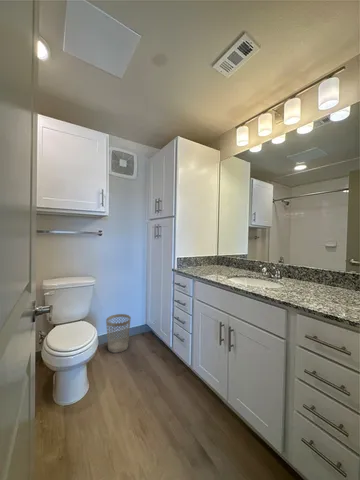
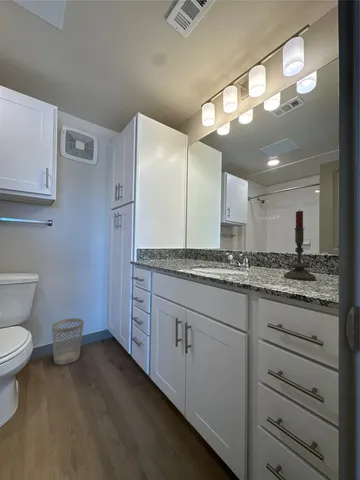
candle: none [315,233,343,296] -> present [284,211,316,280]

